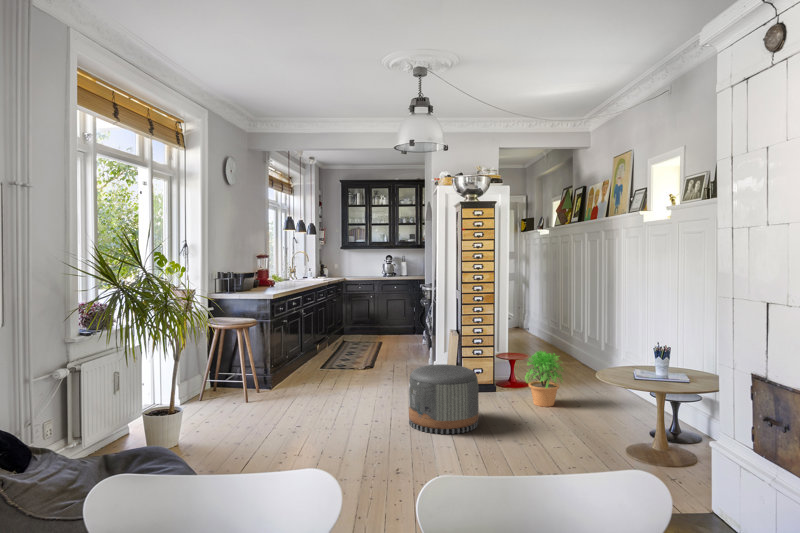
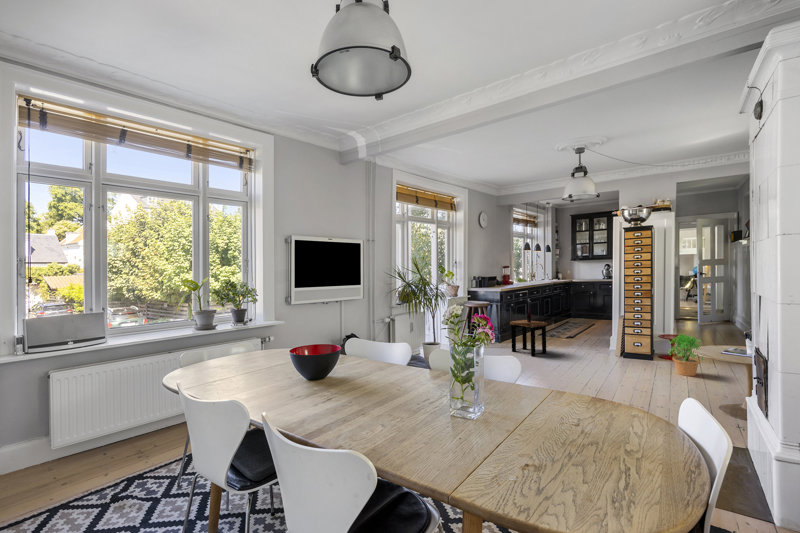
side table: none [300,330,359,409] -> present [510,310,547,356]
pouf: present [409,364,479,434] -> none [567,335,617,379]

